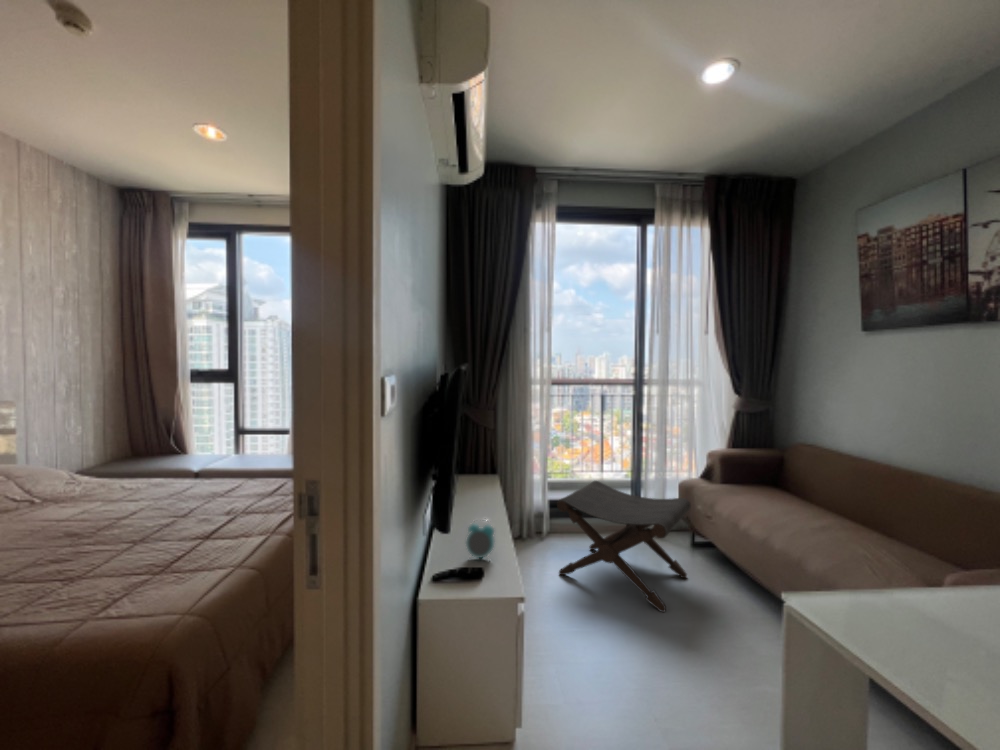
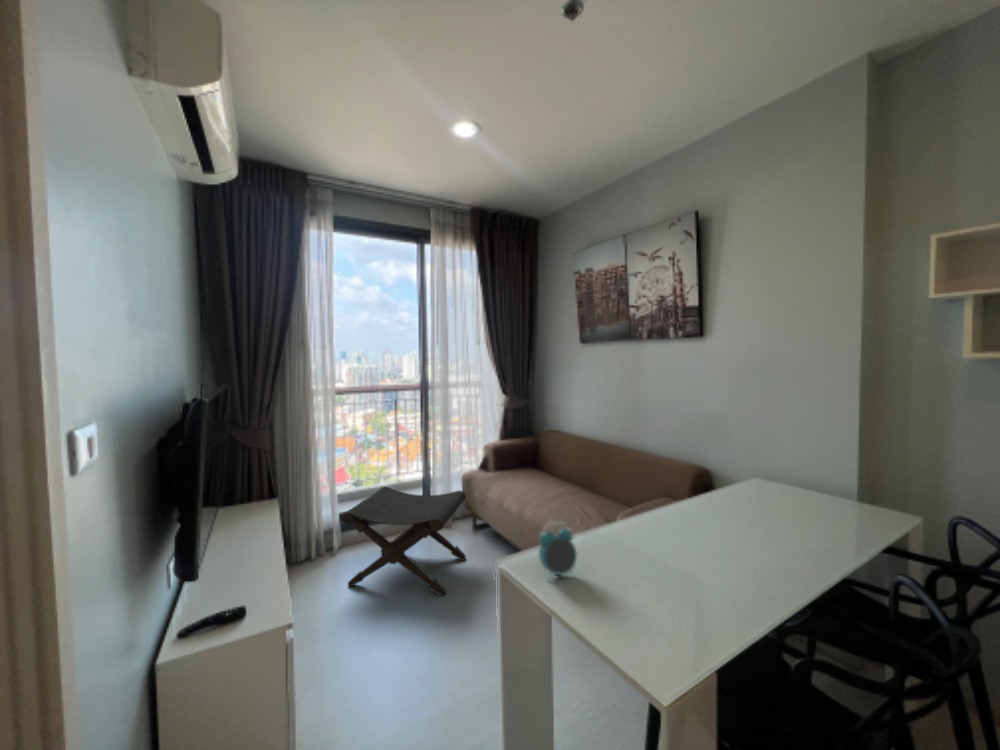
alarm clock: present [467,520,494,558] -> present [539,522,577,575]

